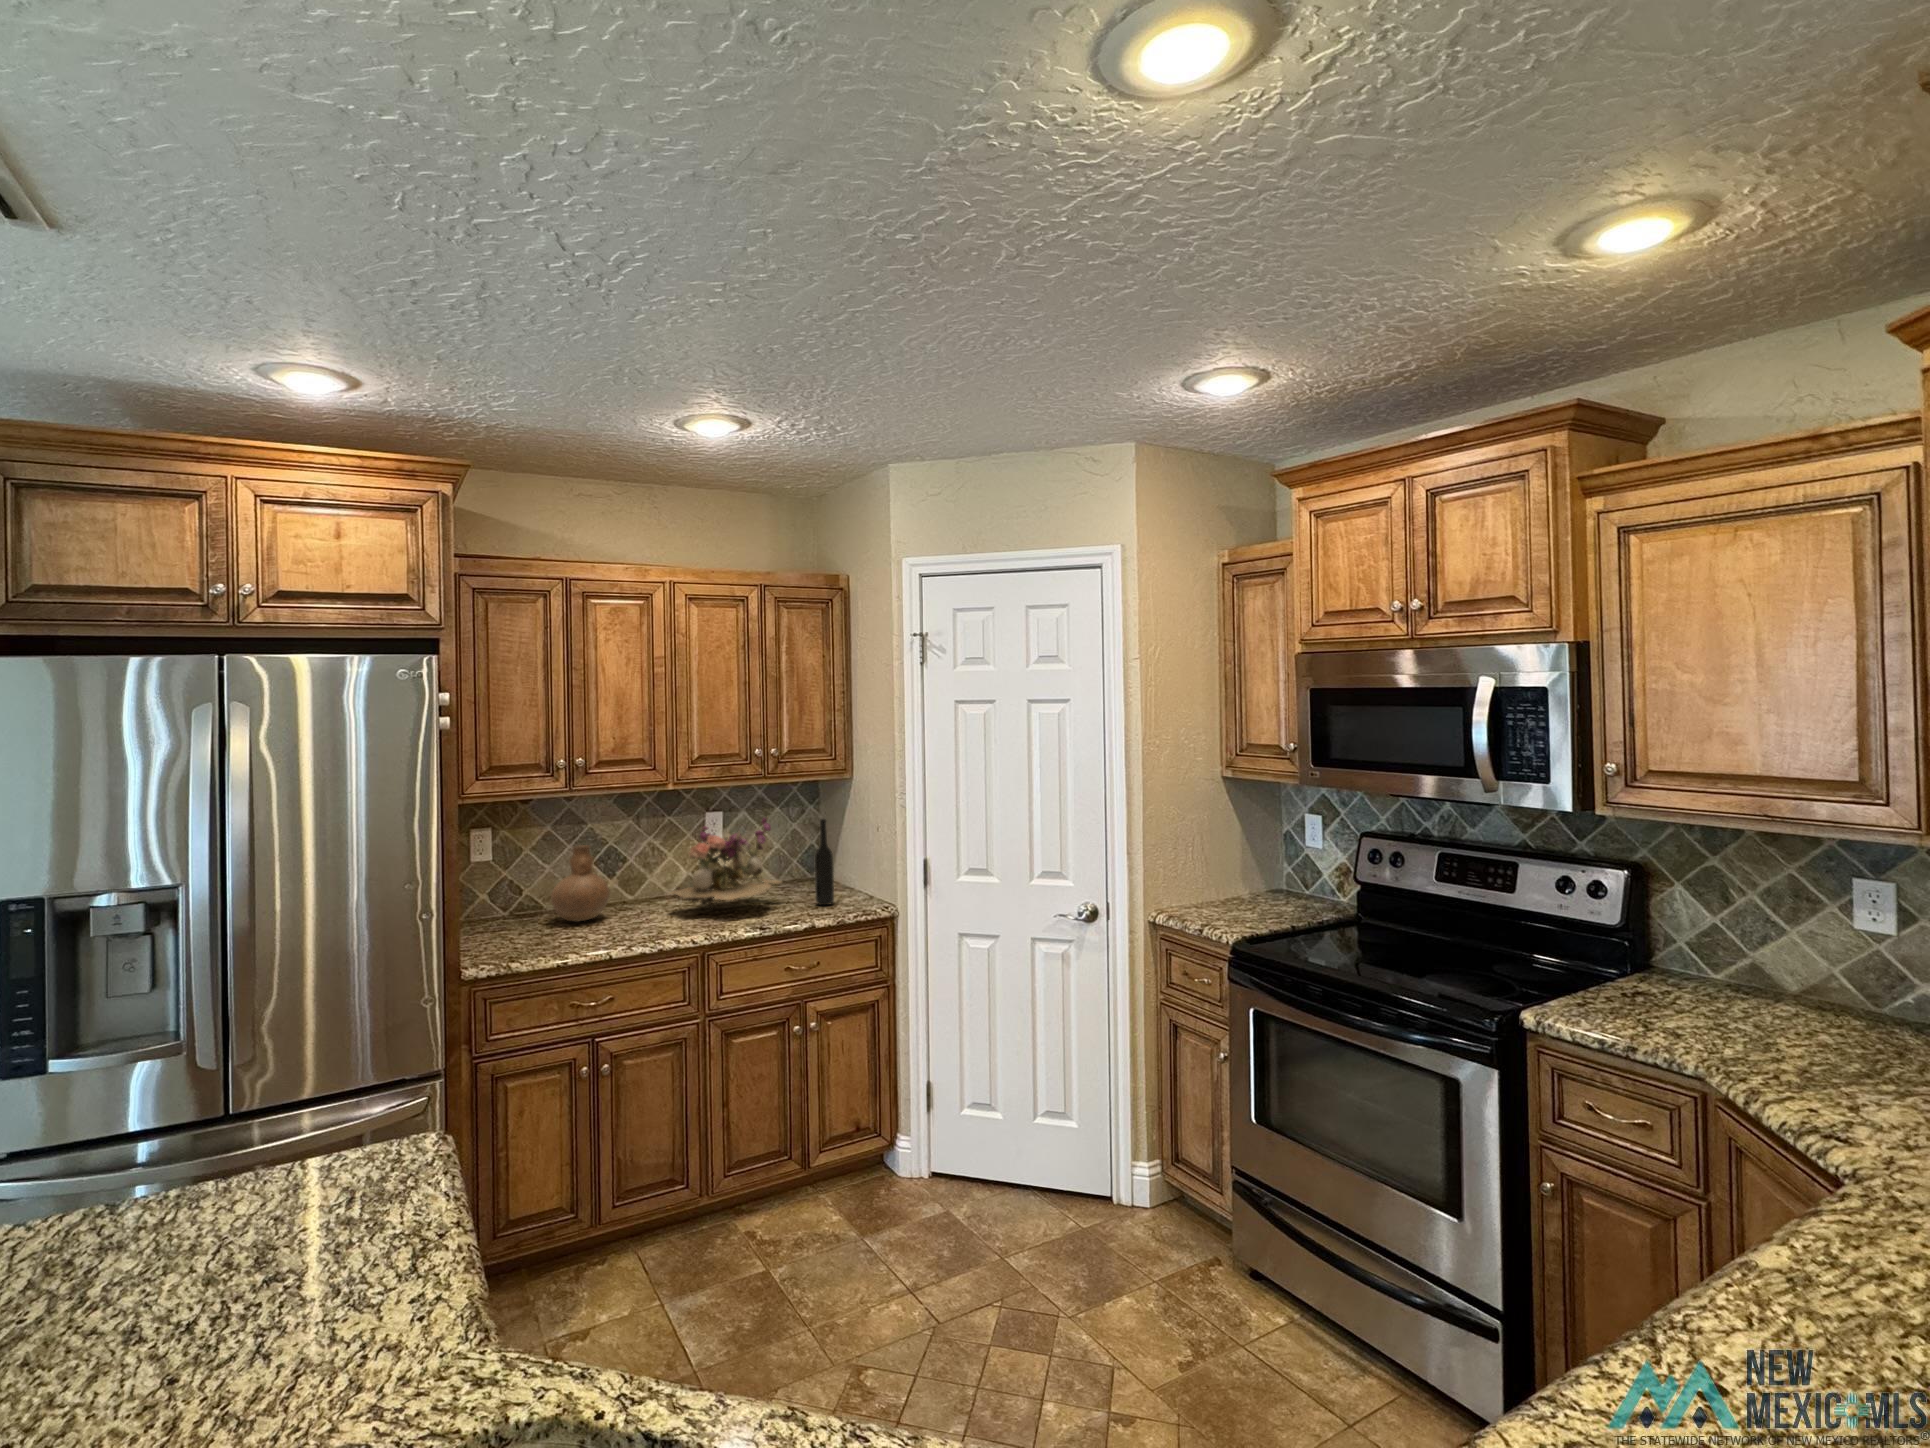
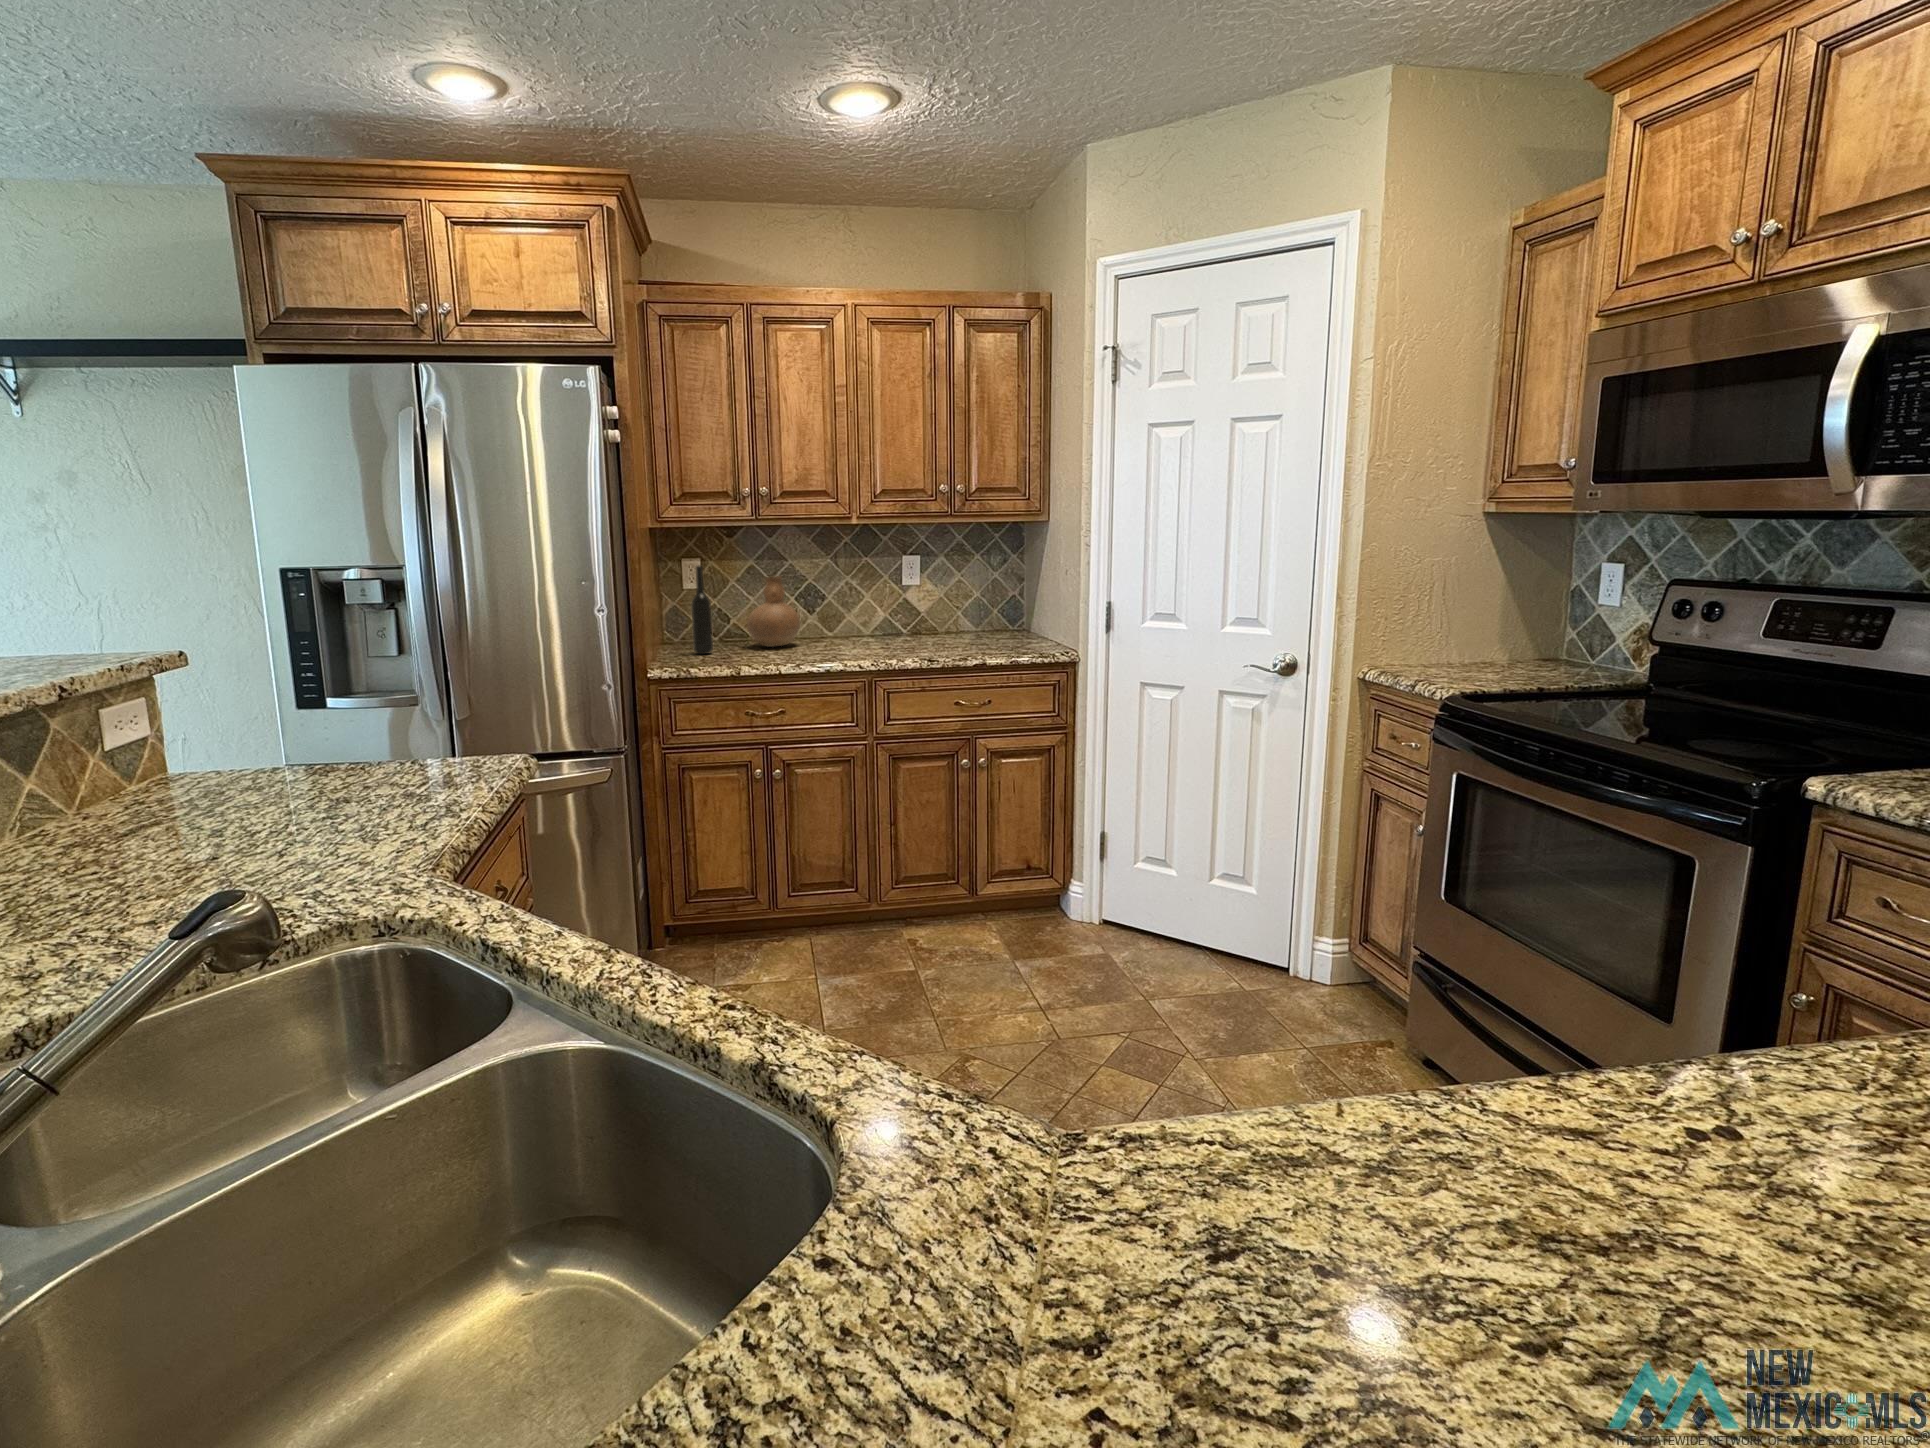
flower arrangement: present [671,817,781,907] -> none [852,556,966,646]
bottle: present [815,819,834,905] -> present [691,565,713,654]

